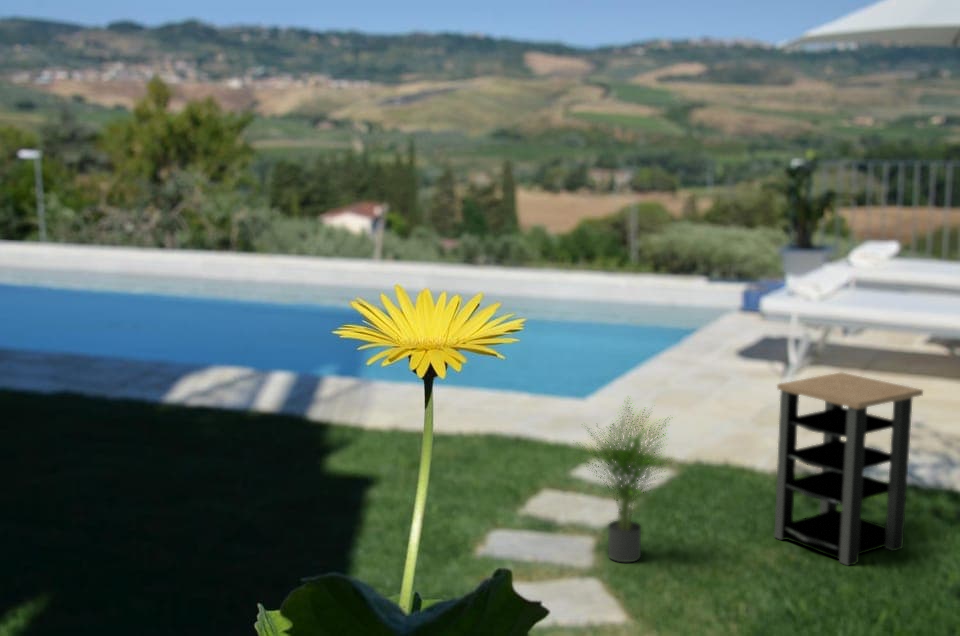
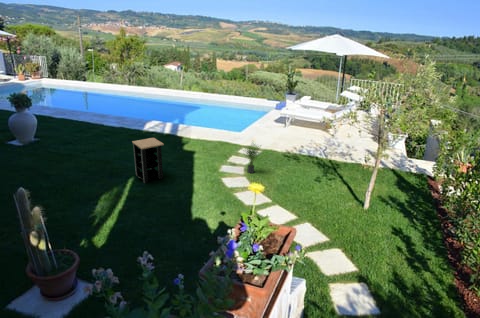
side table: present [774,373,923,565] -> present [132,138,164,183]

